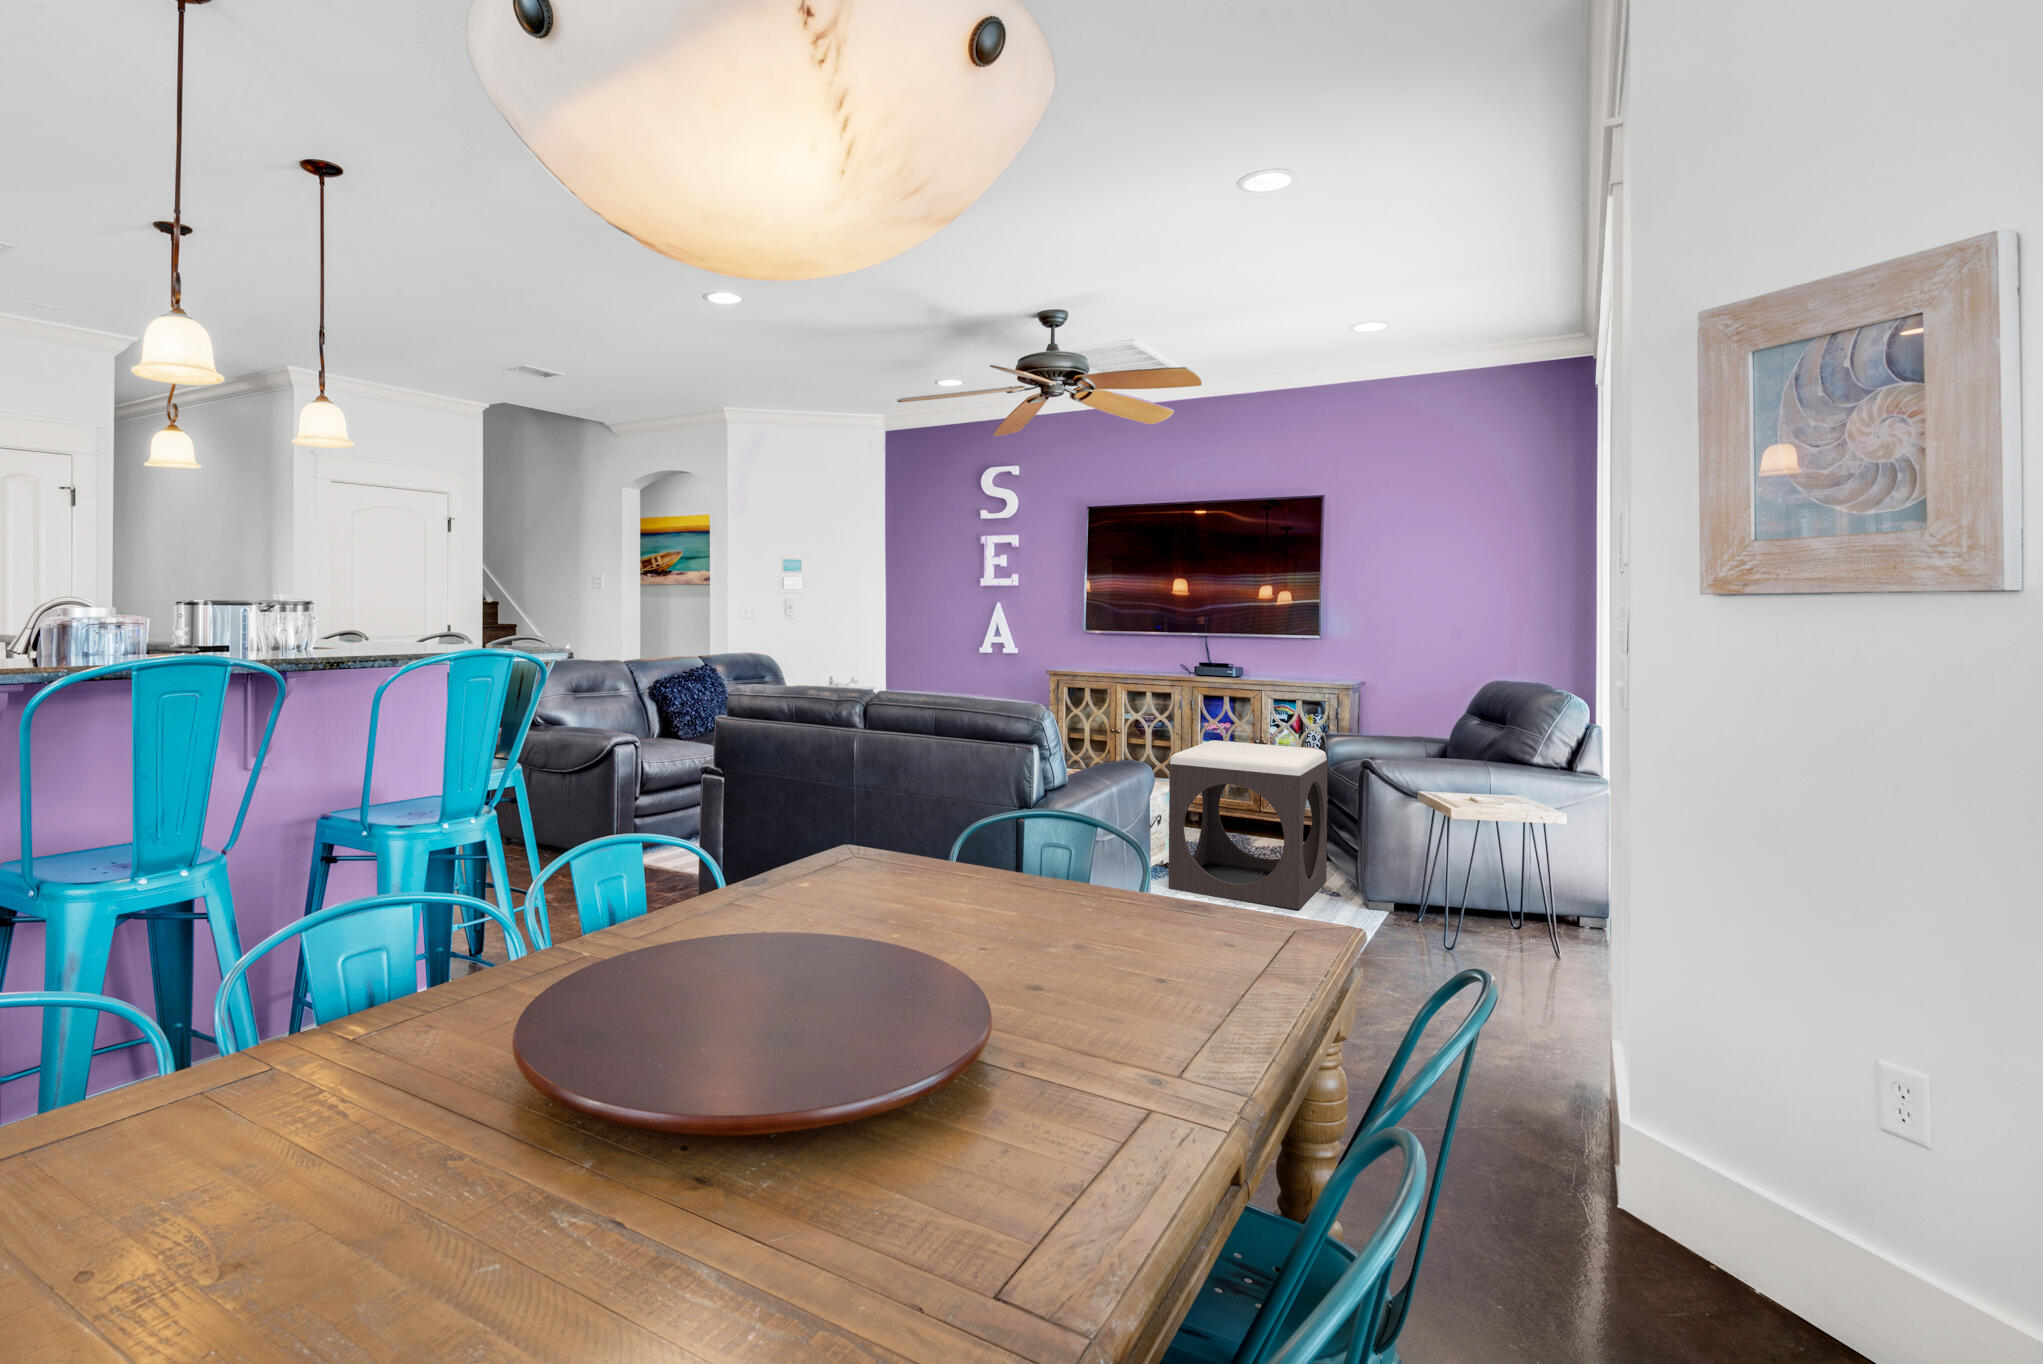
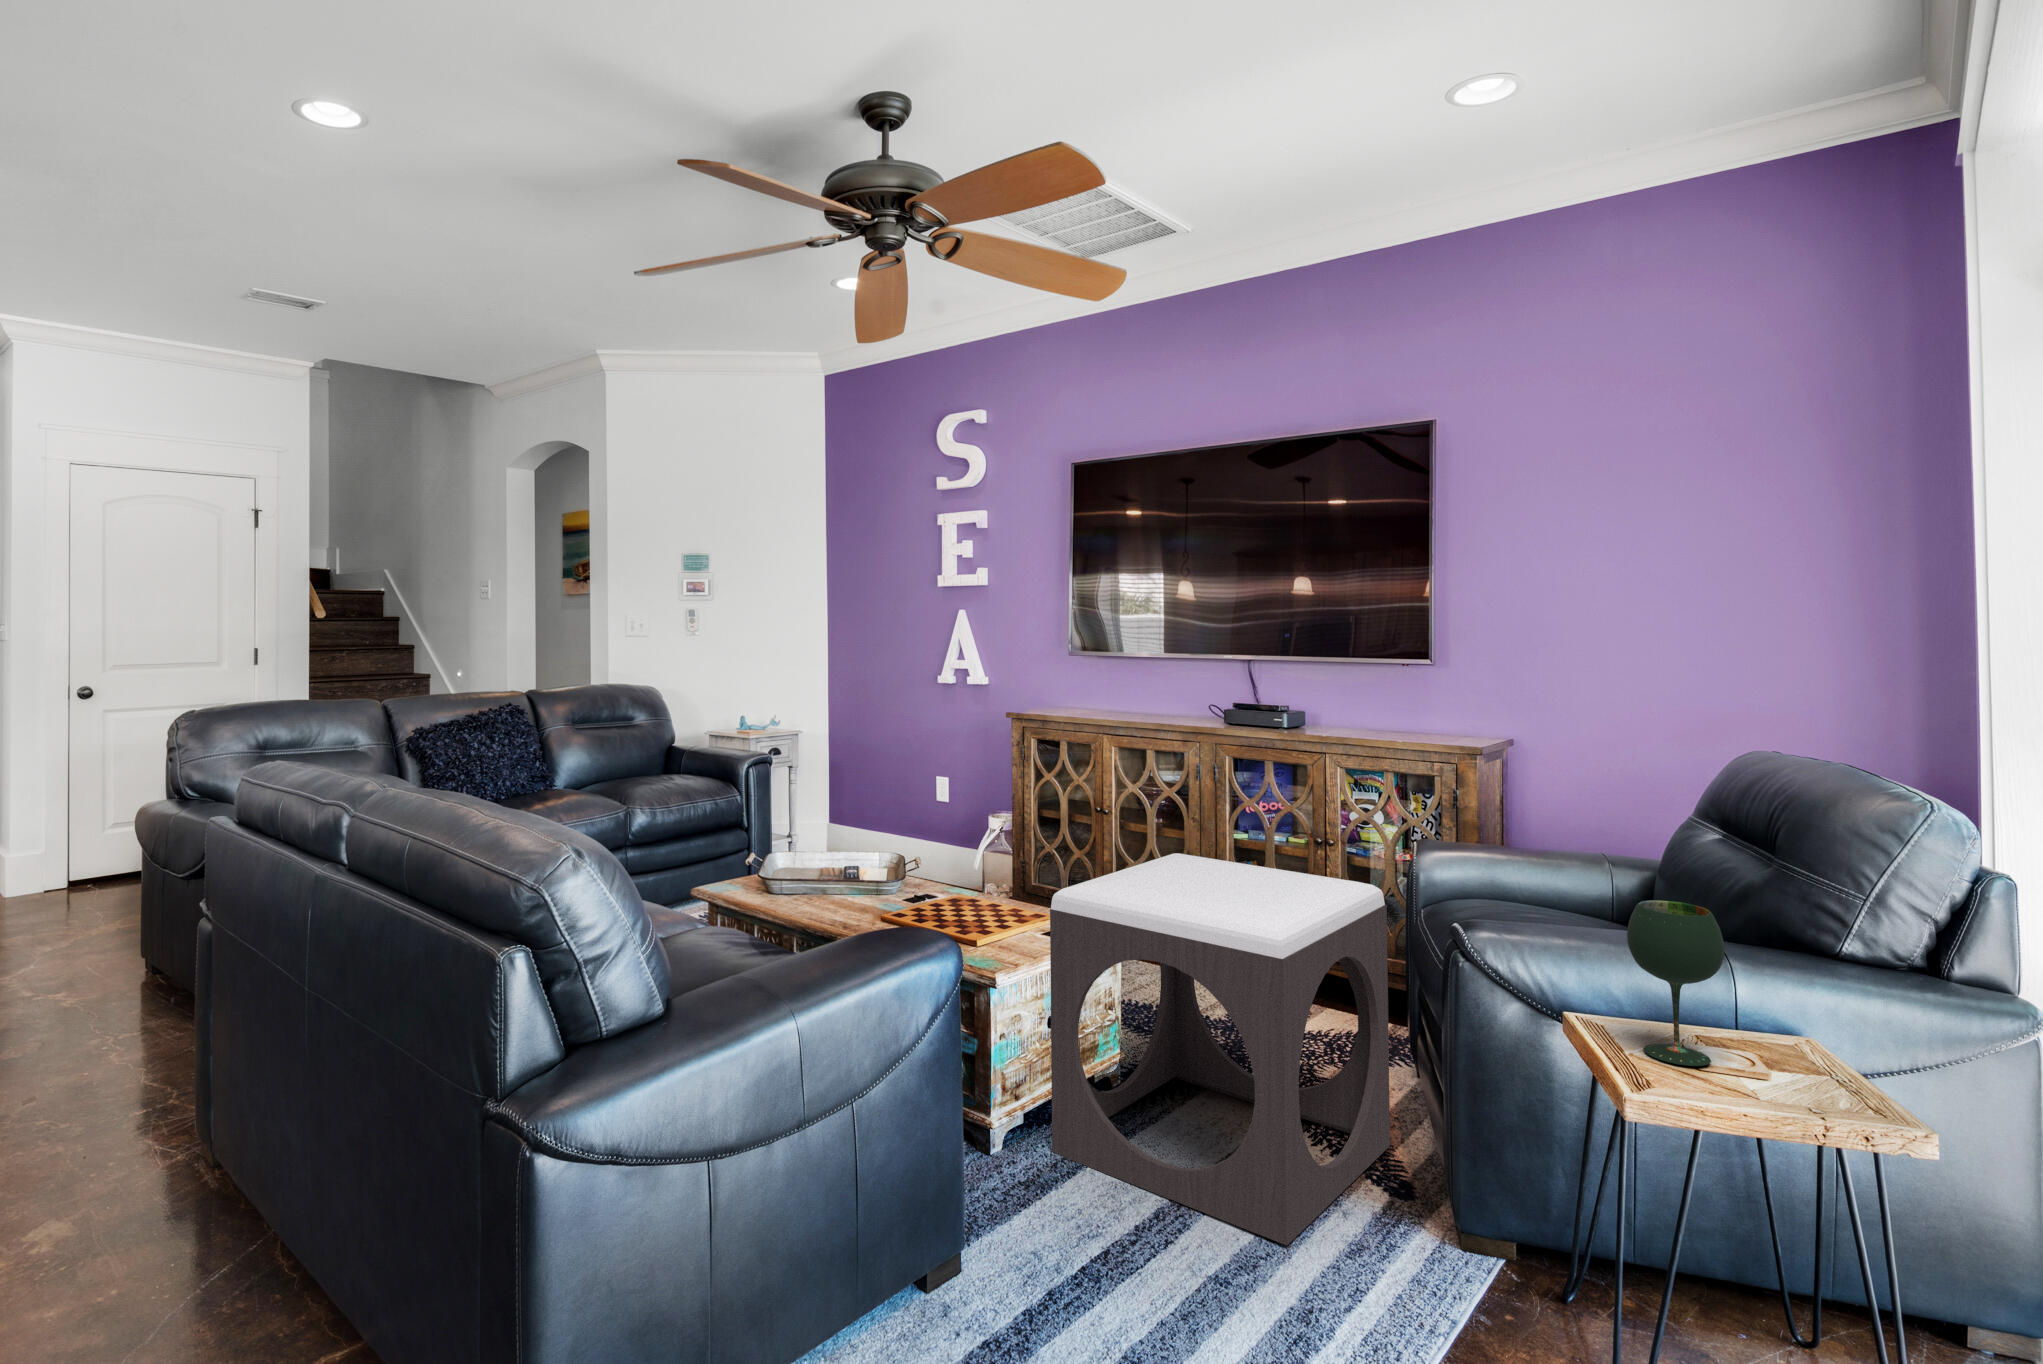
wine glass: none [1457,733,1493,796] -> present [1627,900,1725,1066]

